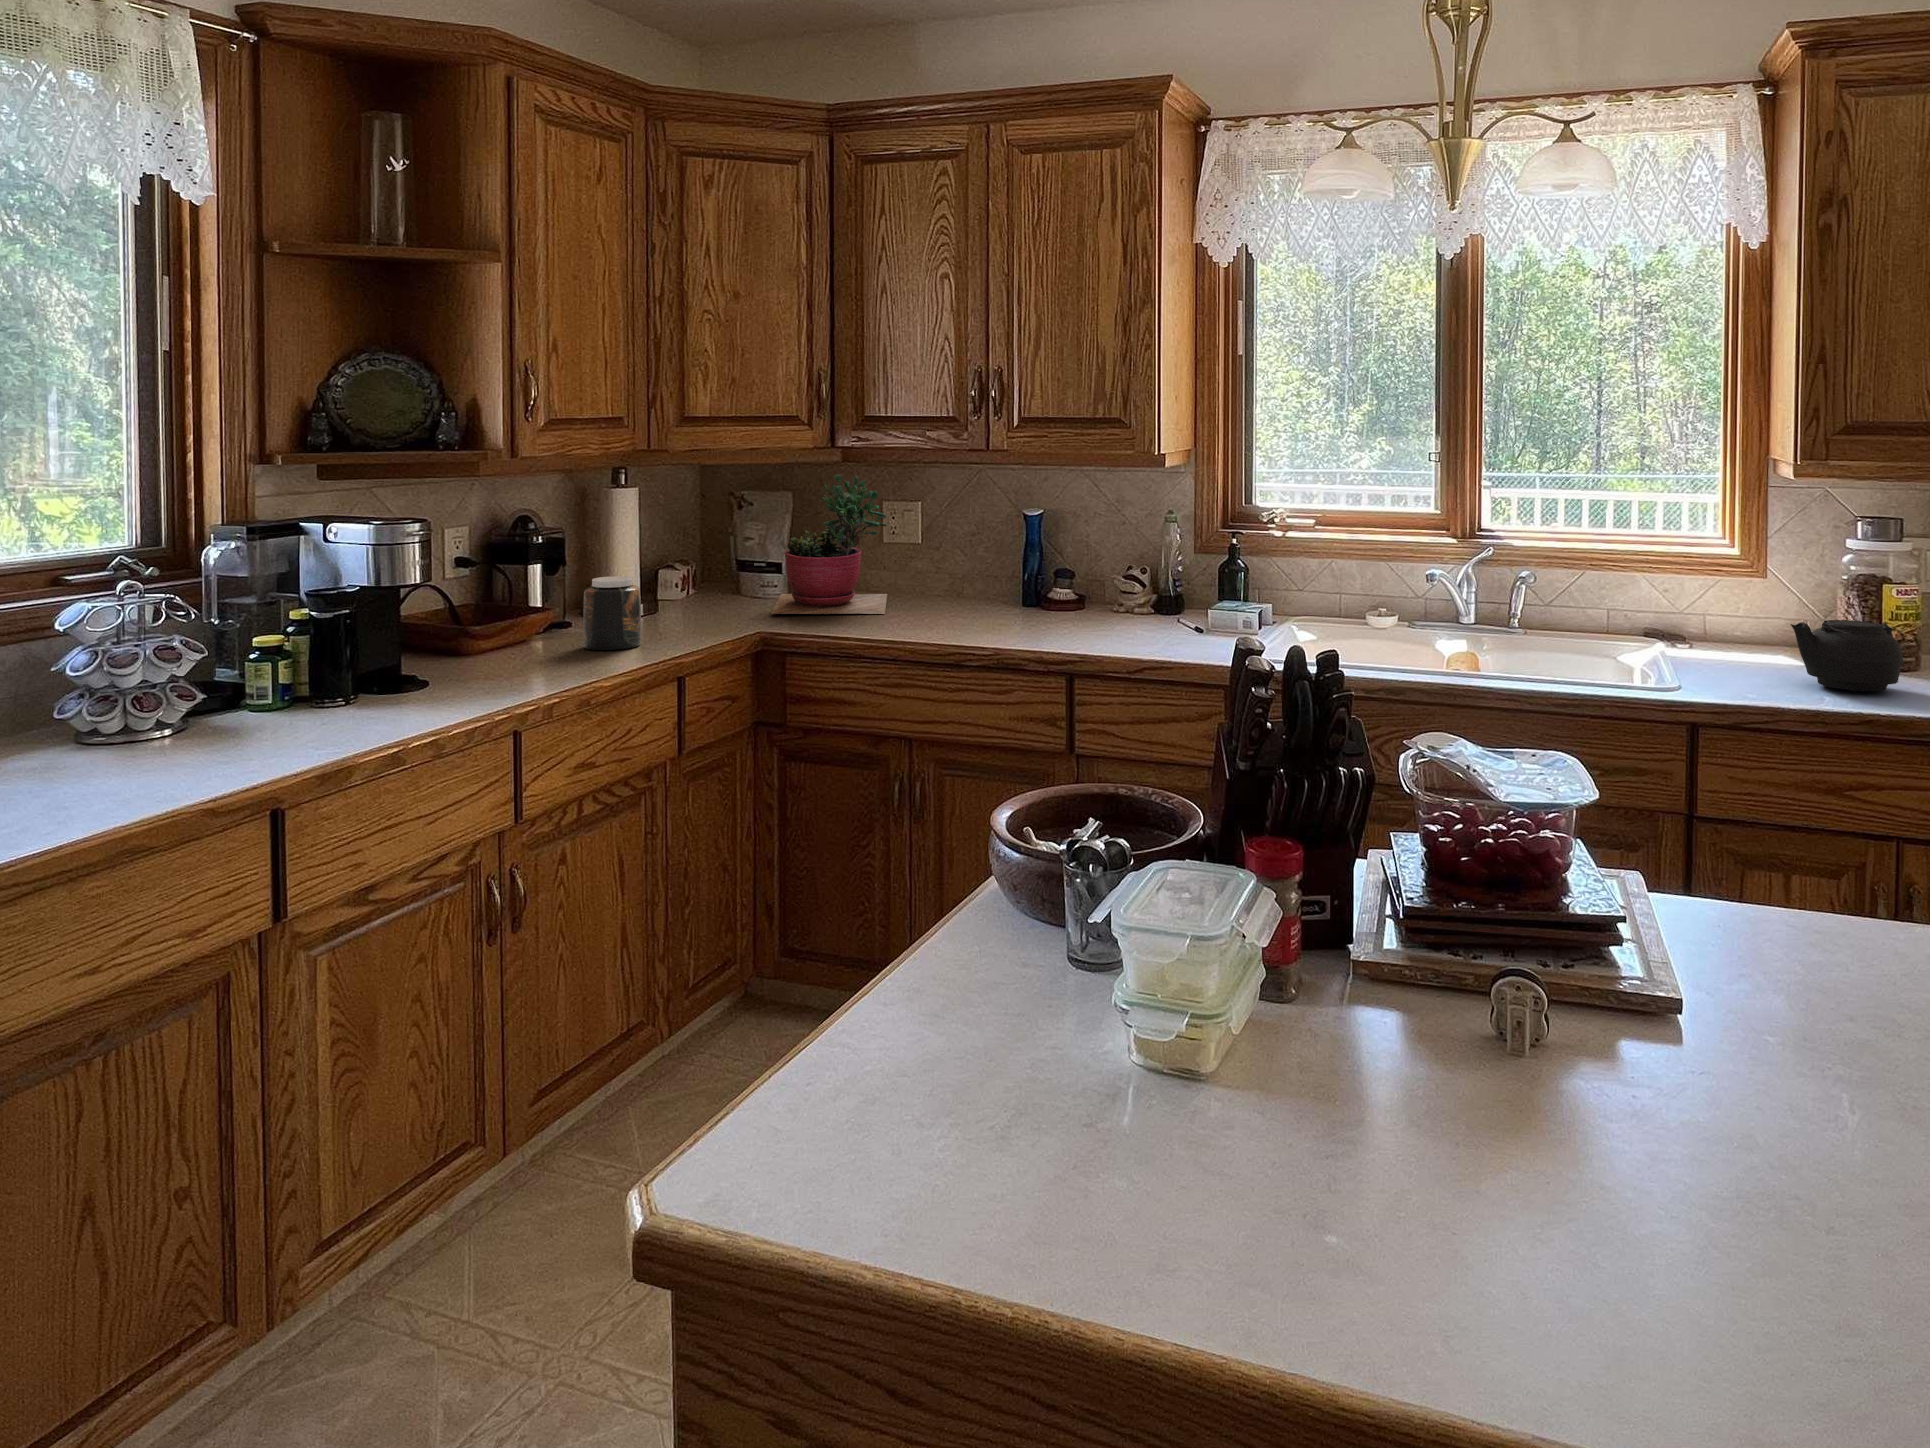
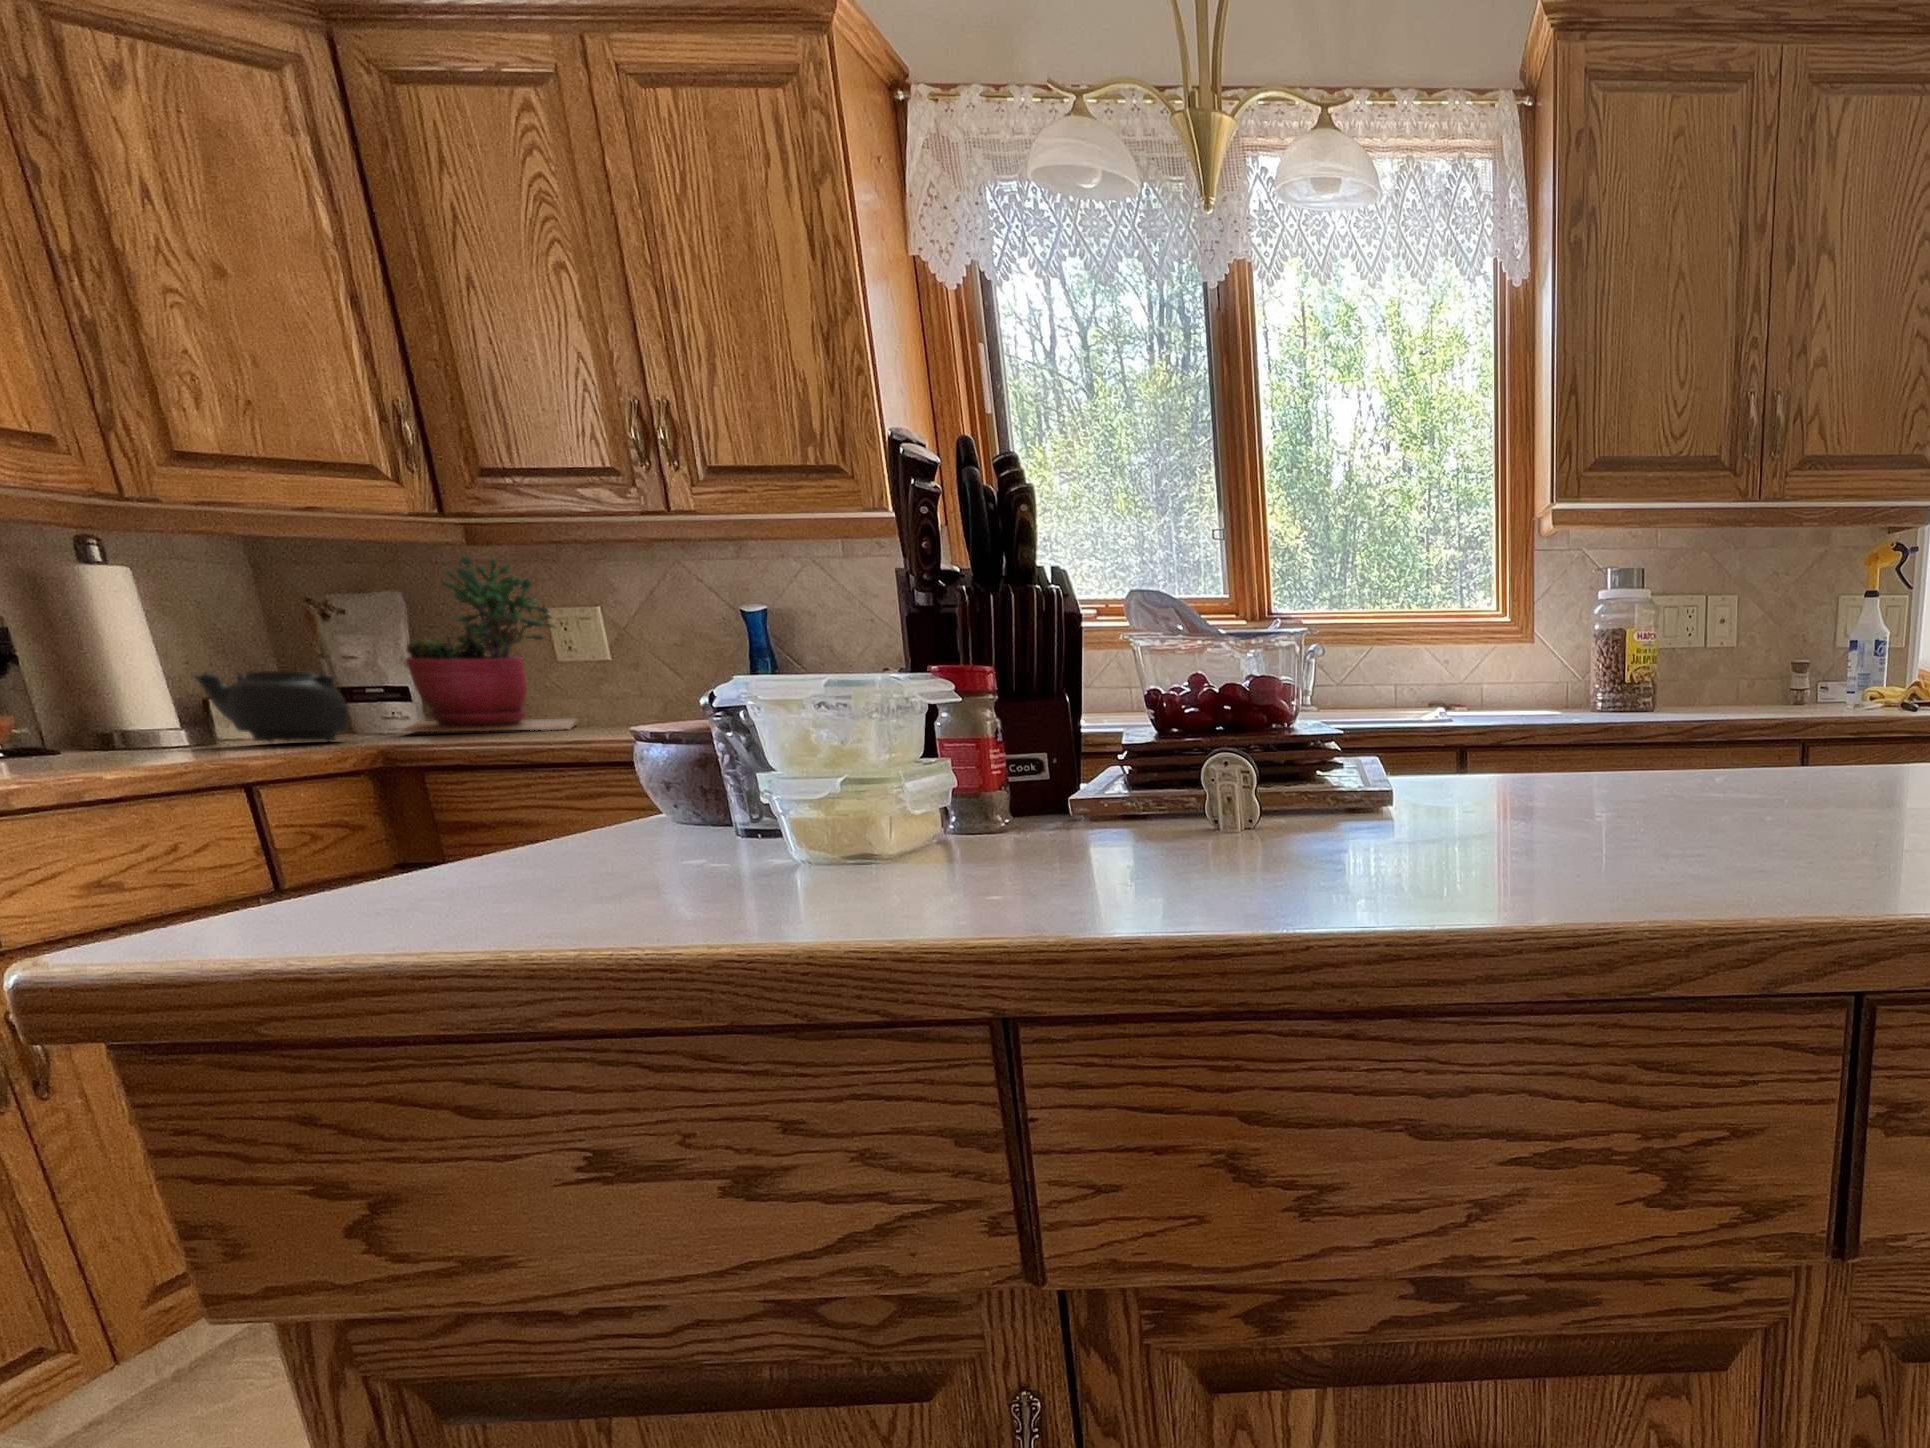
jar: present [583,576,641,650] -> none [49,660,176,757]
teapot: present [1790,620,1904,692] -> present [193,671,347,742]

